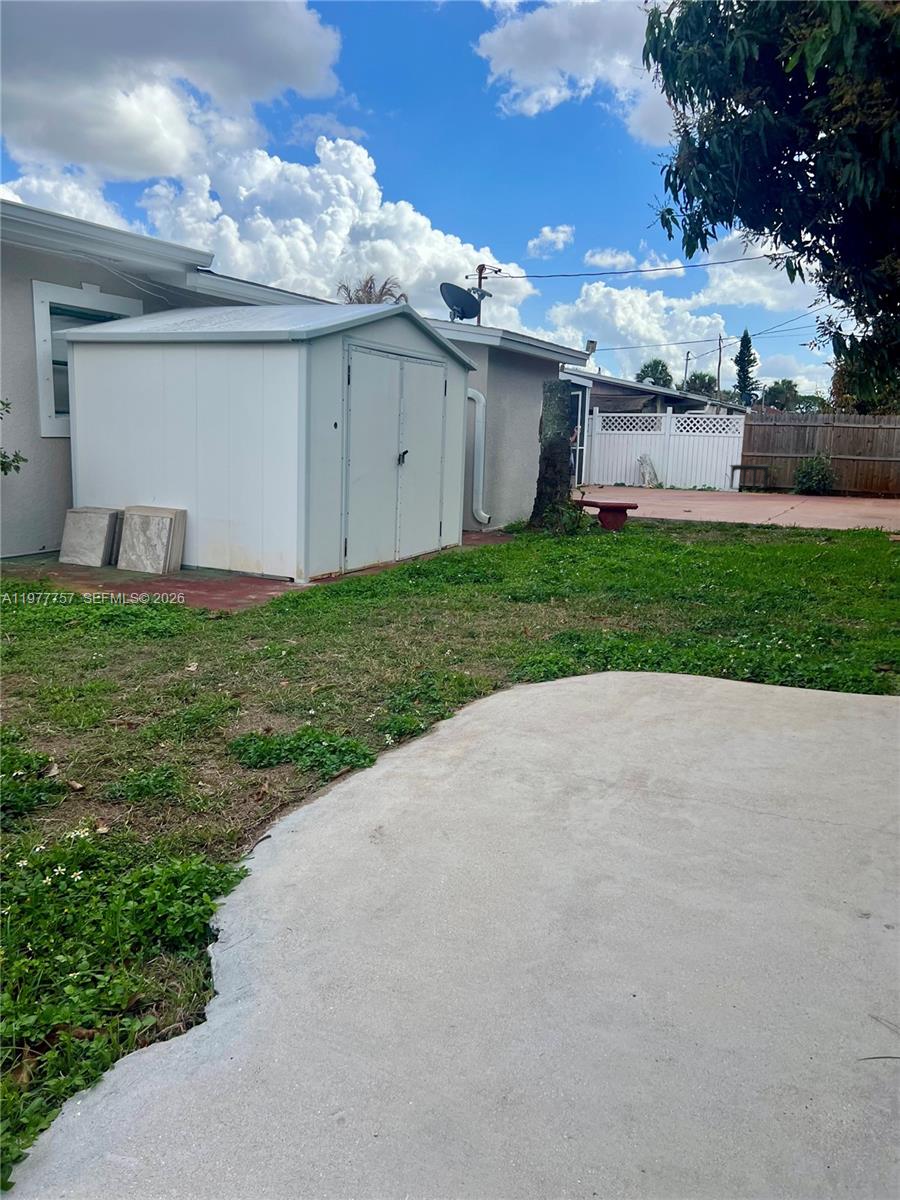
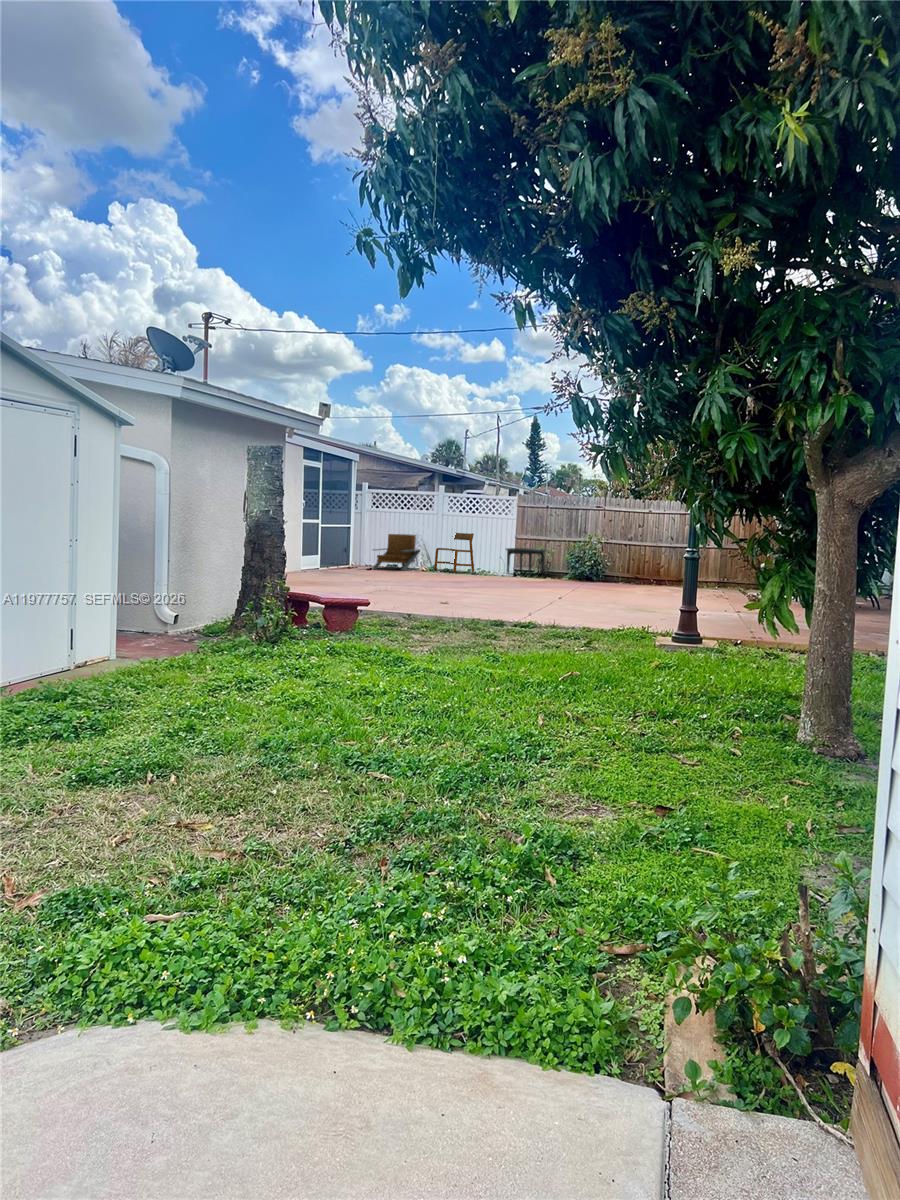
bench: none [659,451,699,488] -> present [434,533,474,572]
lounge chair: none [602,455,647,488] -> present [373,534,421,571]

